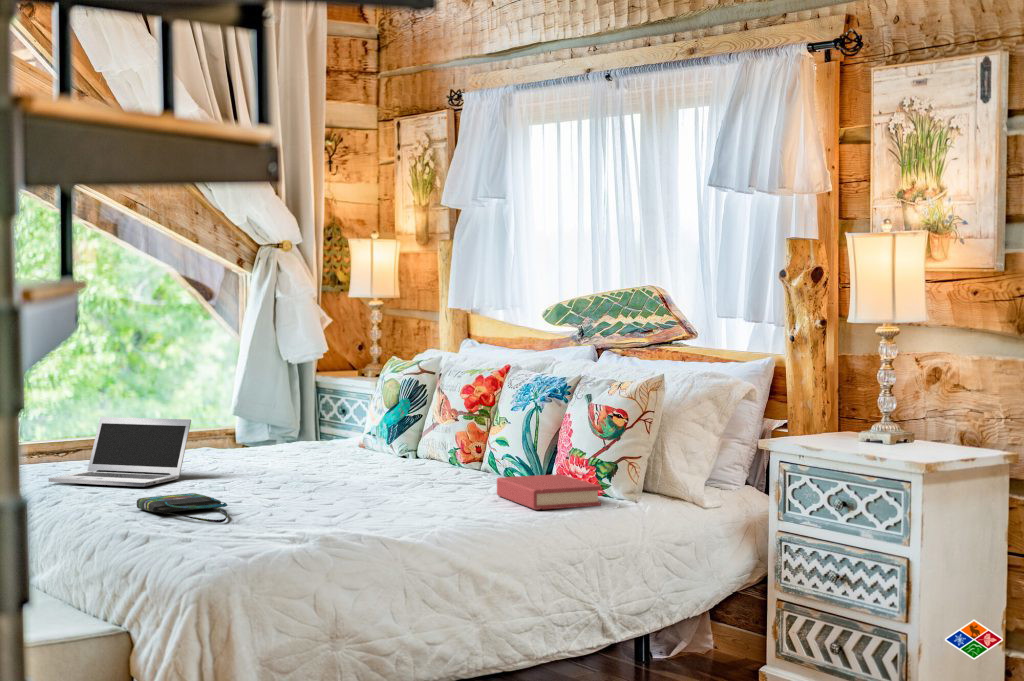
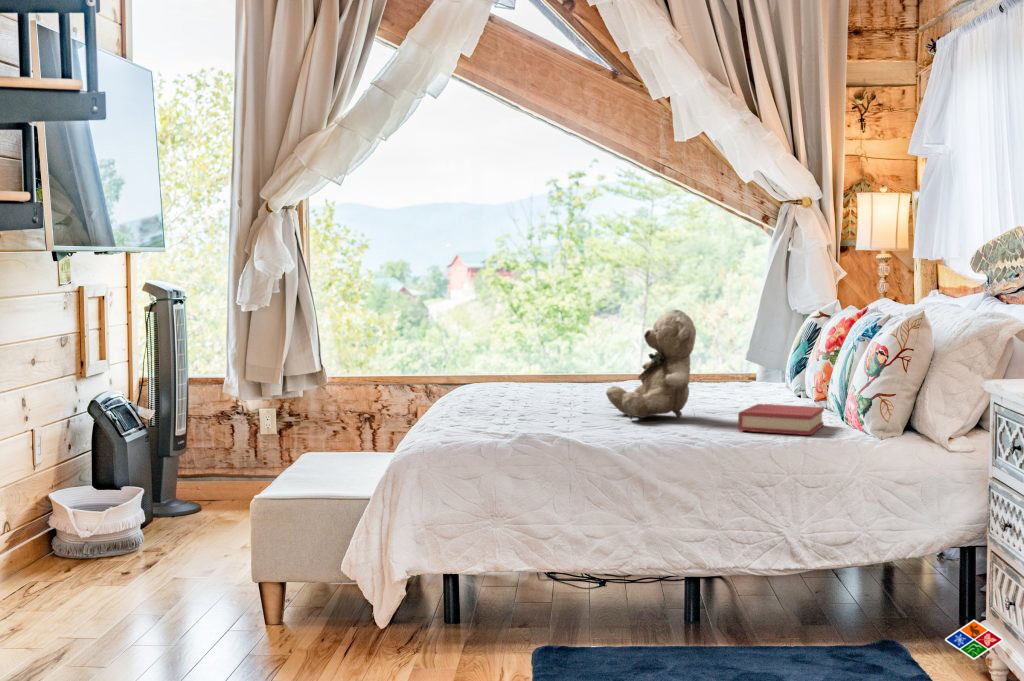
teddy bear: none [335,382,455,512] -> present [606,310,696,419]
laptop: present [49,417,191,487] -> none [496,340,595,391]
tote bag: present [137,493,228,523] -> none [473,393,533,412]

